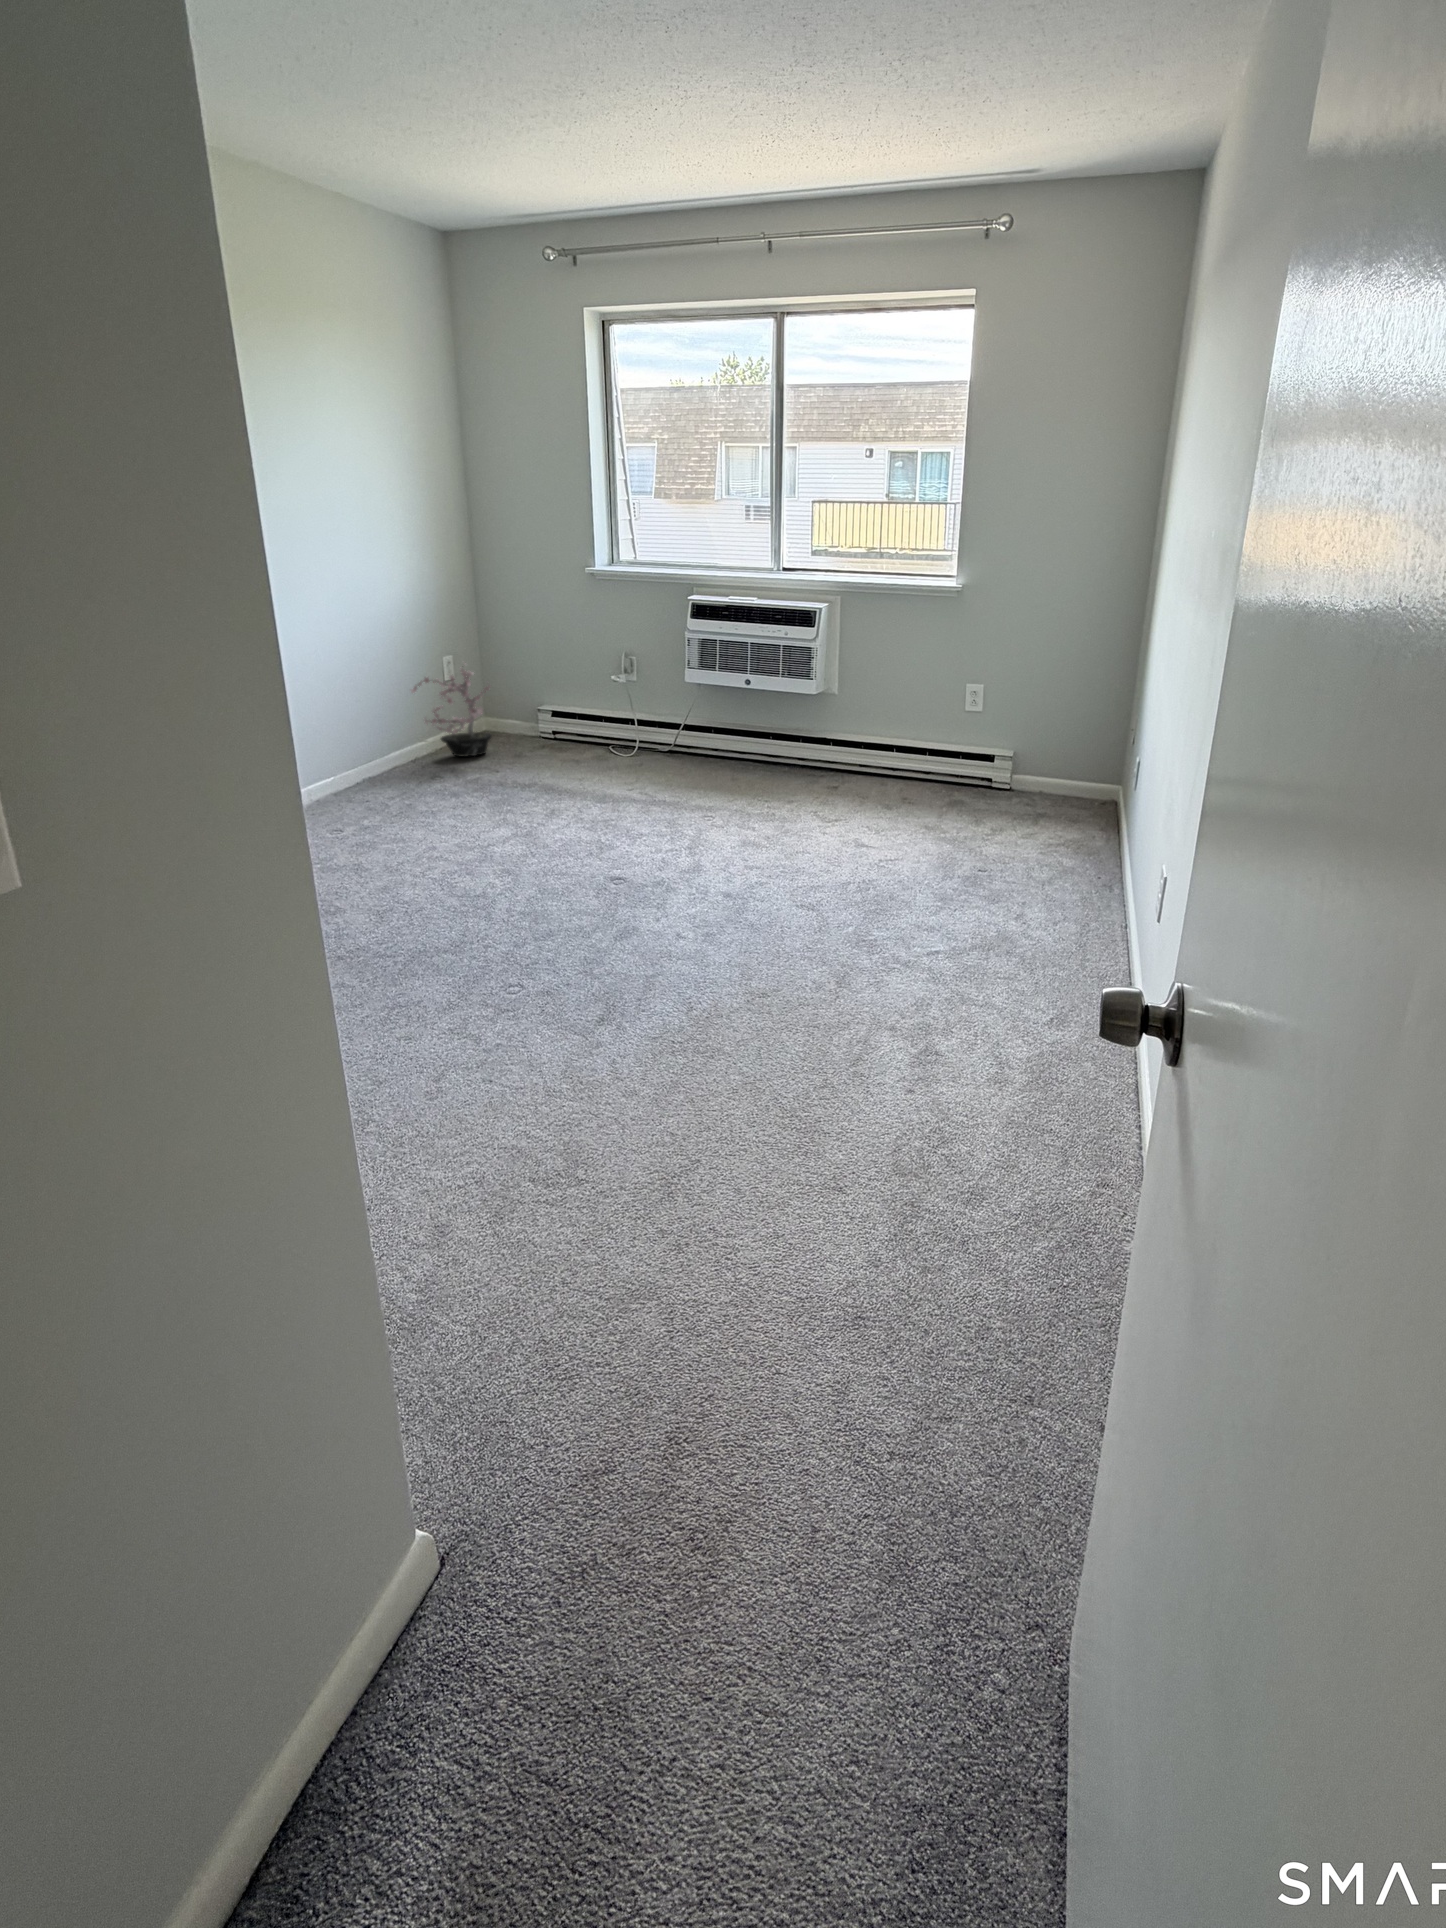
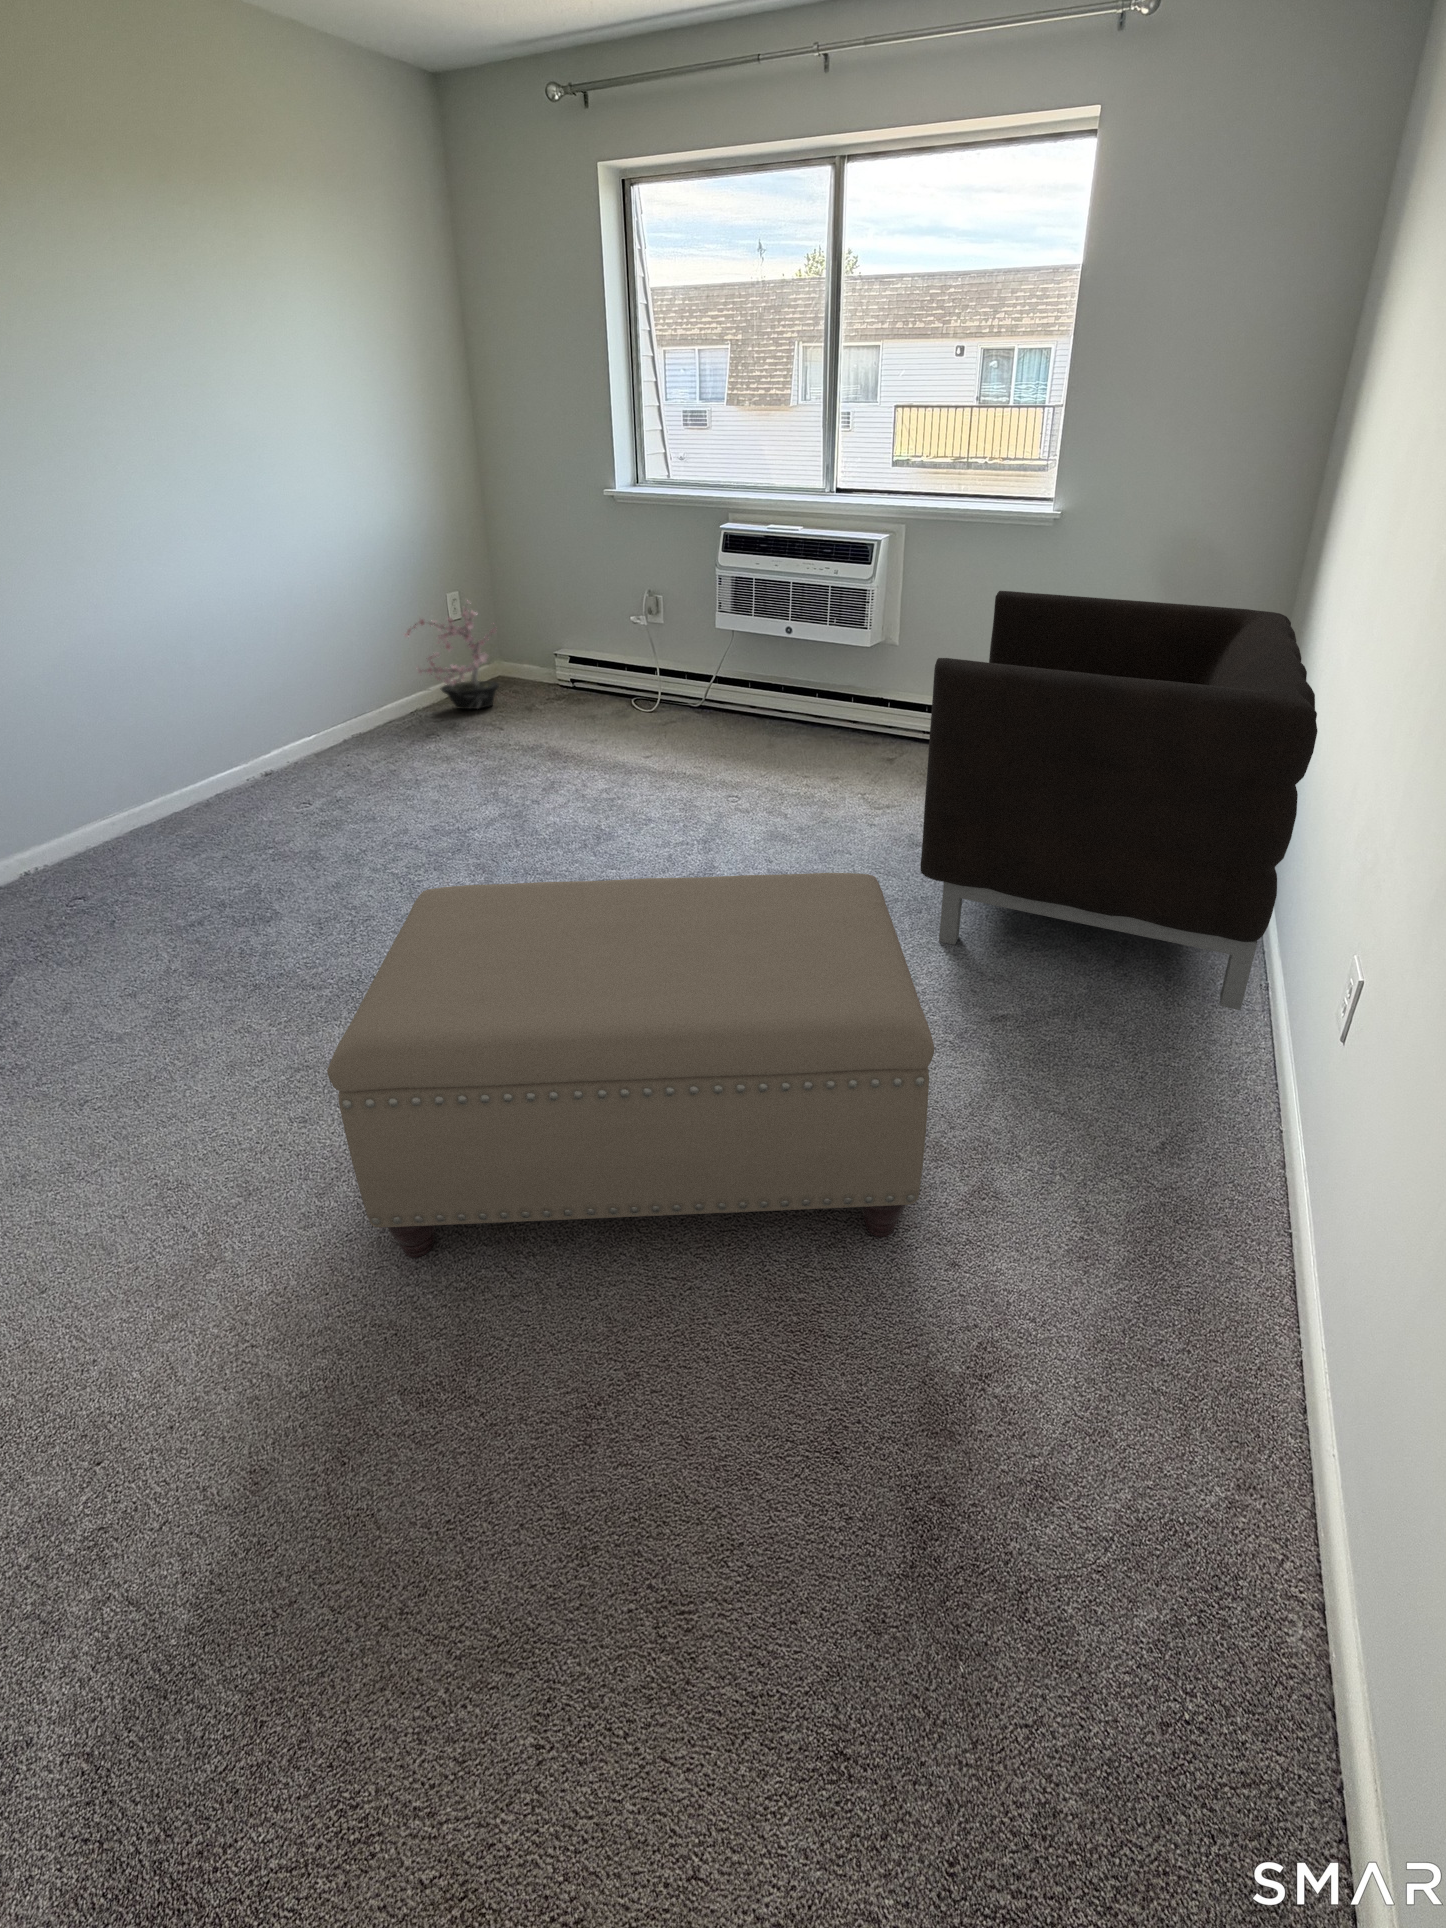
armchair: none [869,643,1142,941] -> present [920,591,1318,1010]
ottoman: none [471,834,894,1117] -> present [327,873,934,1258]

